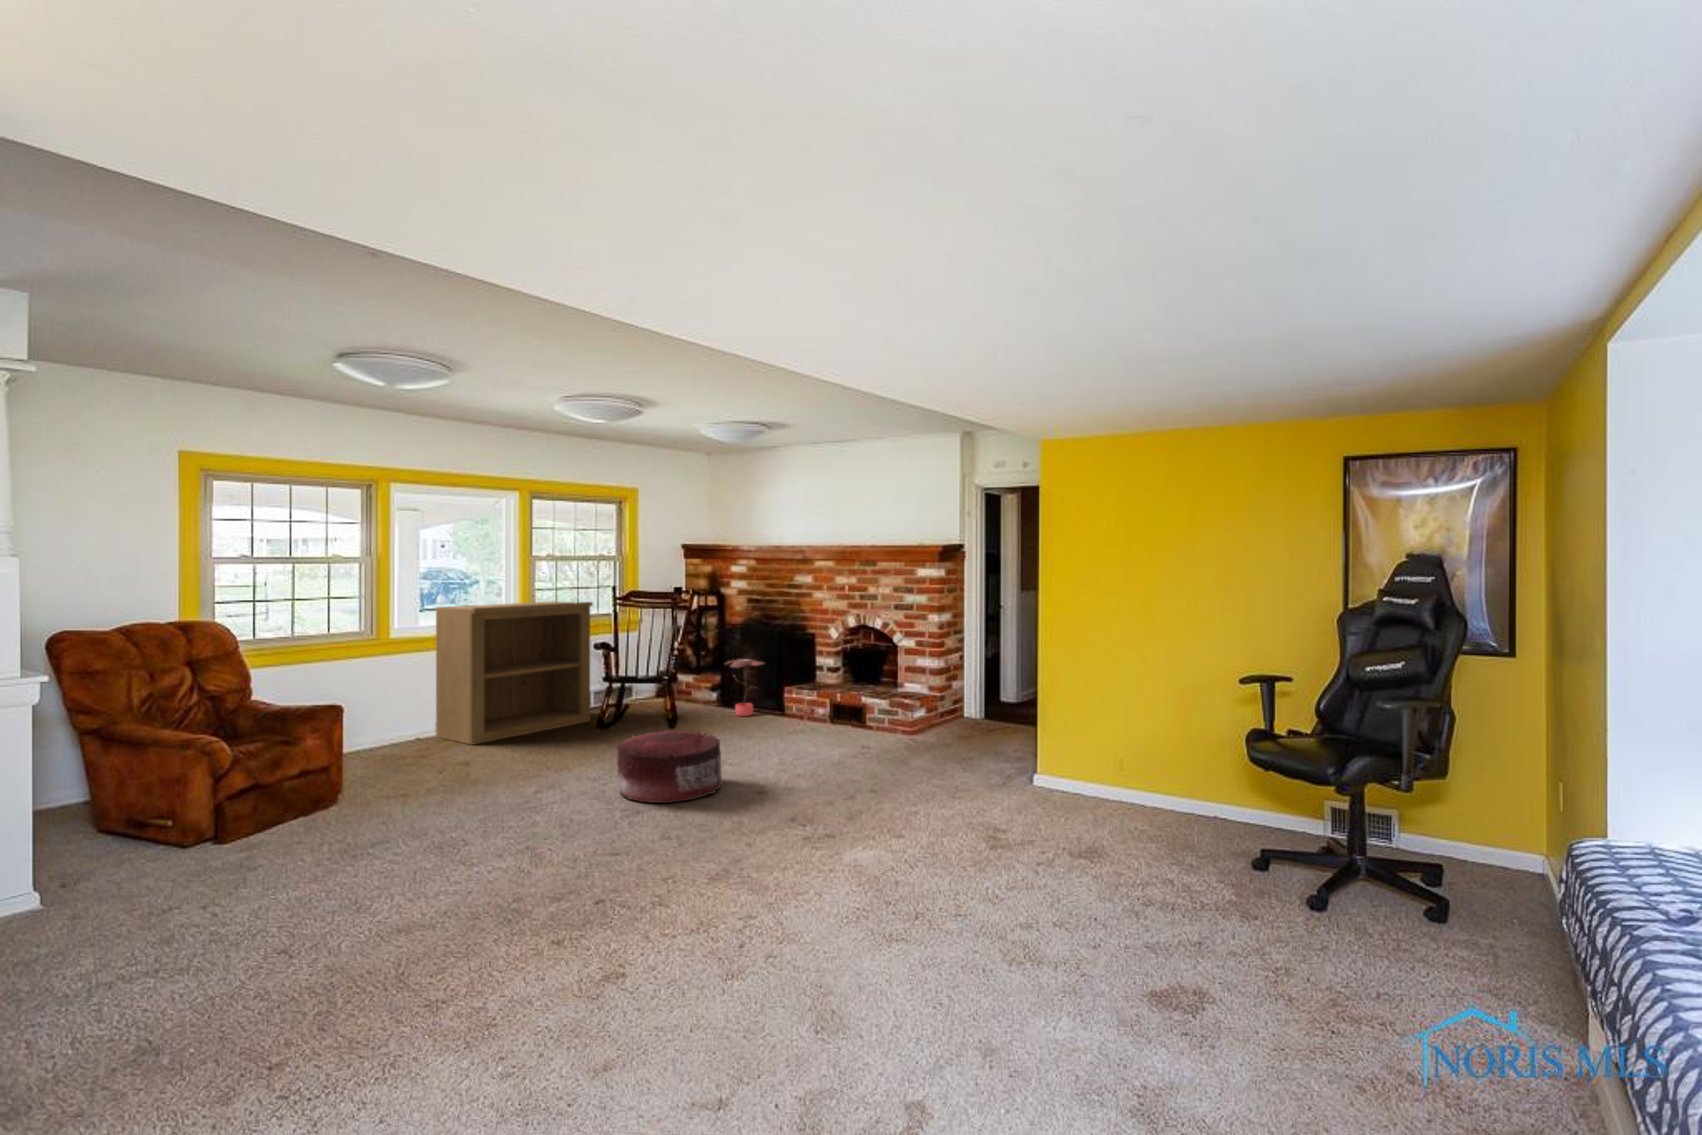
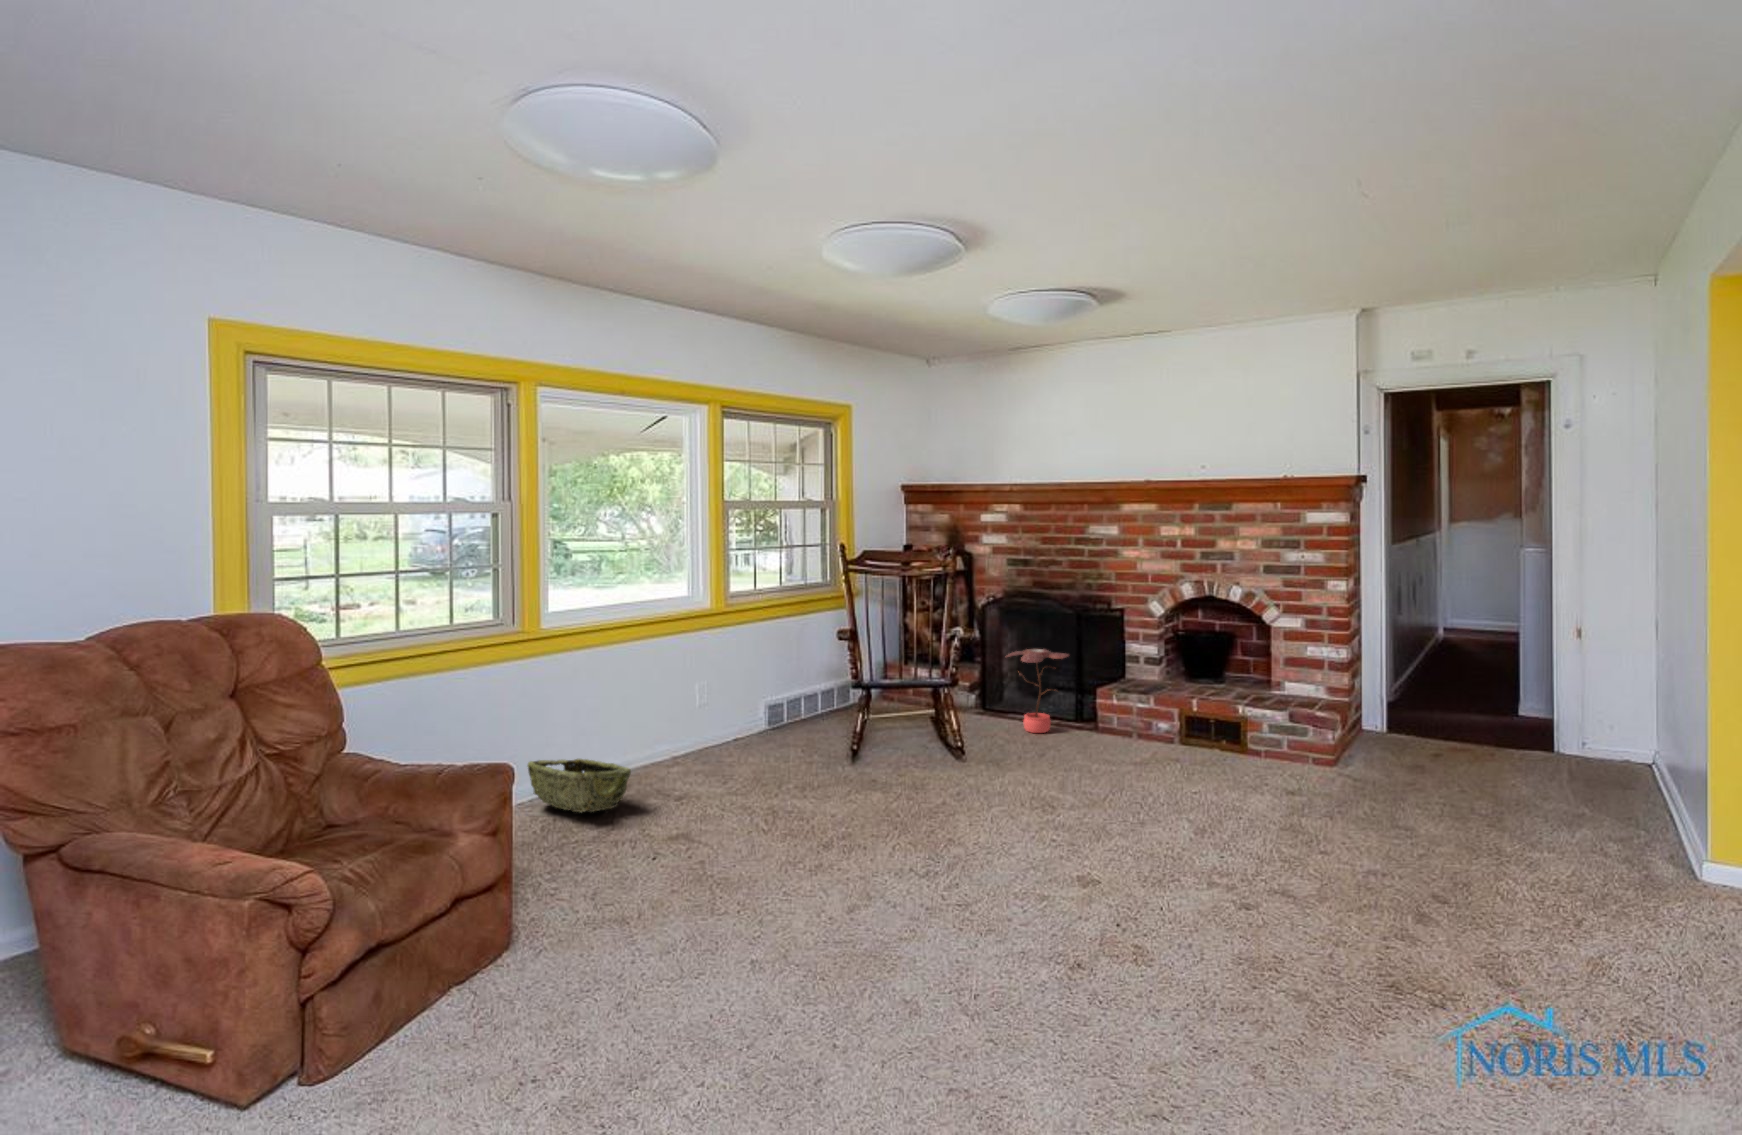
bookshelf: present [436,601,593,745] -> none [610,569,824,794]
woven basket: none [368,720,435,753] -> present [528,759,631,813]
pouf: present [617,730,722,803] -> none [1005,785,1192,934]

